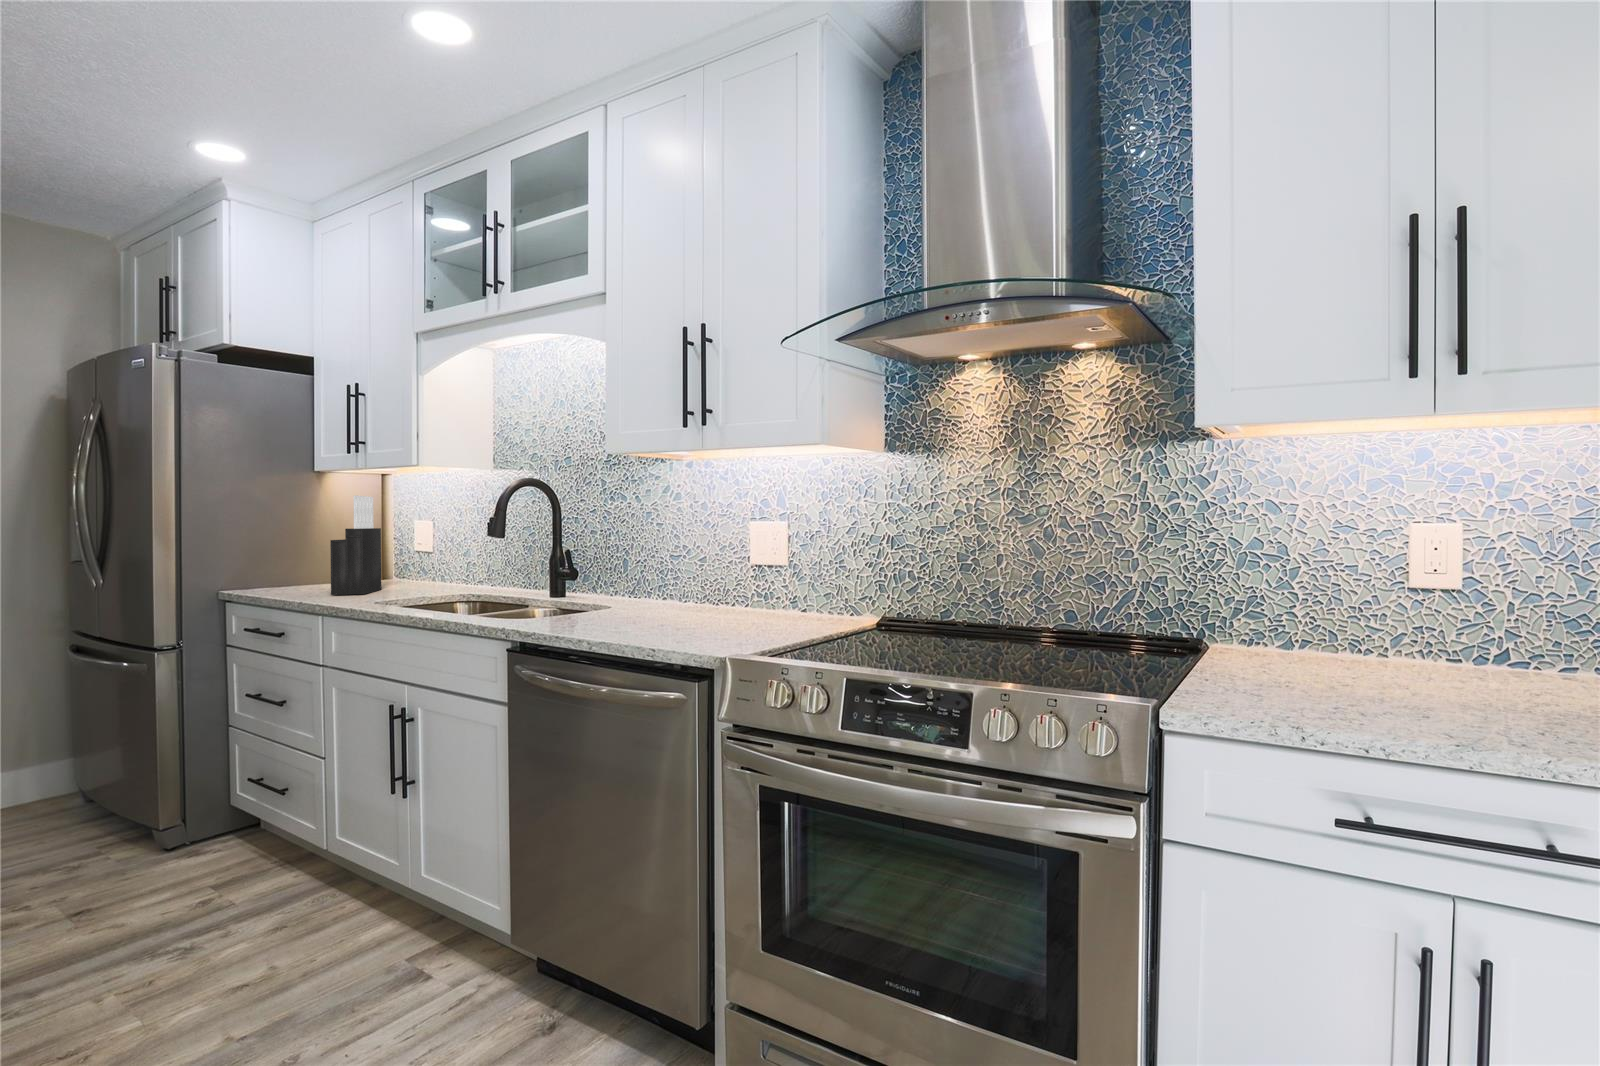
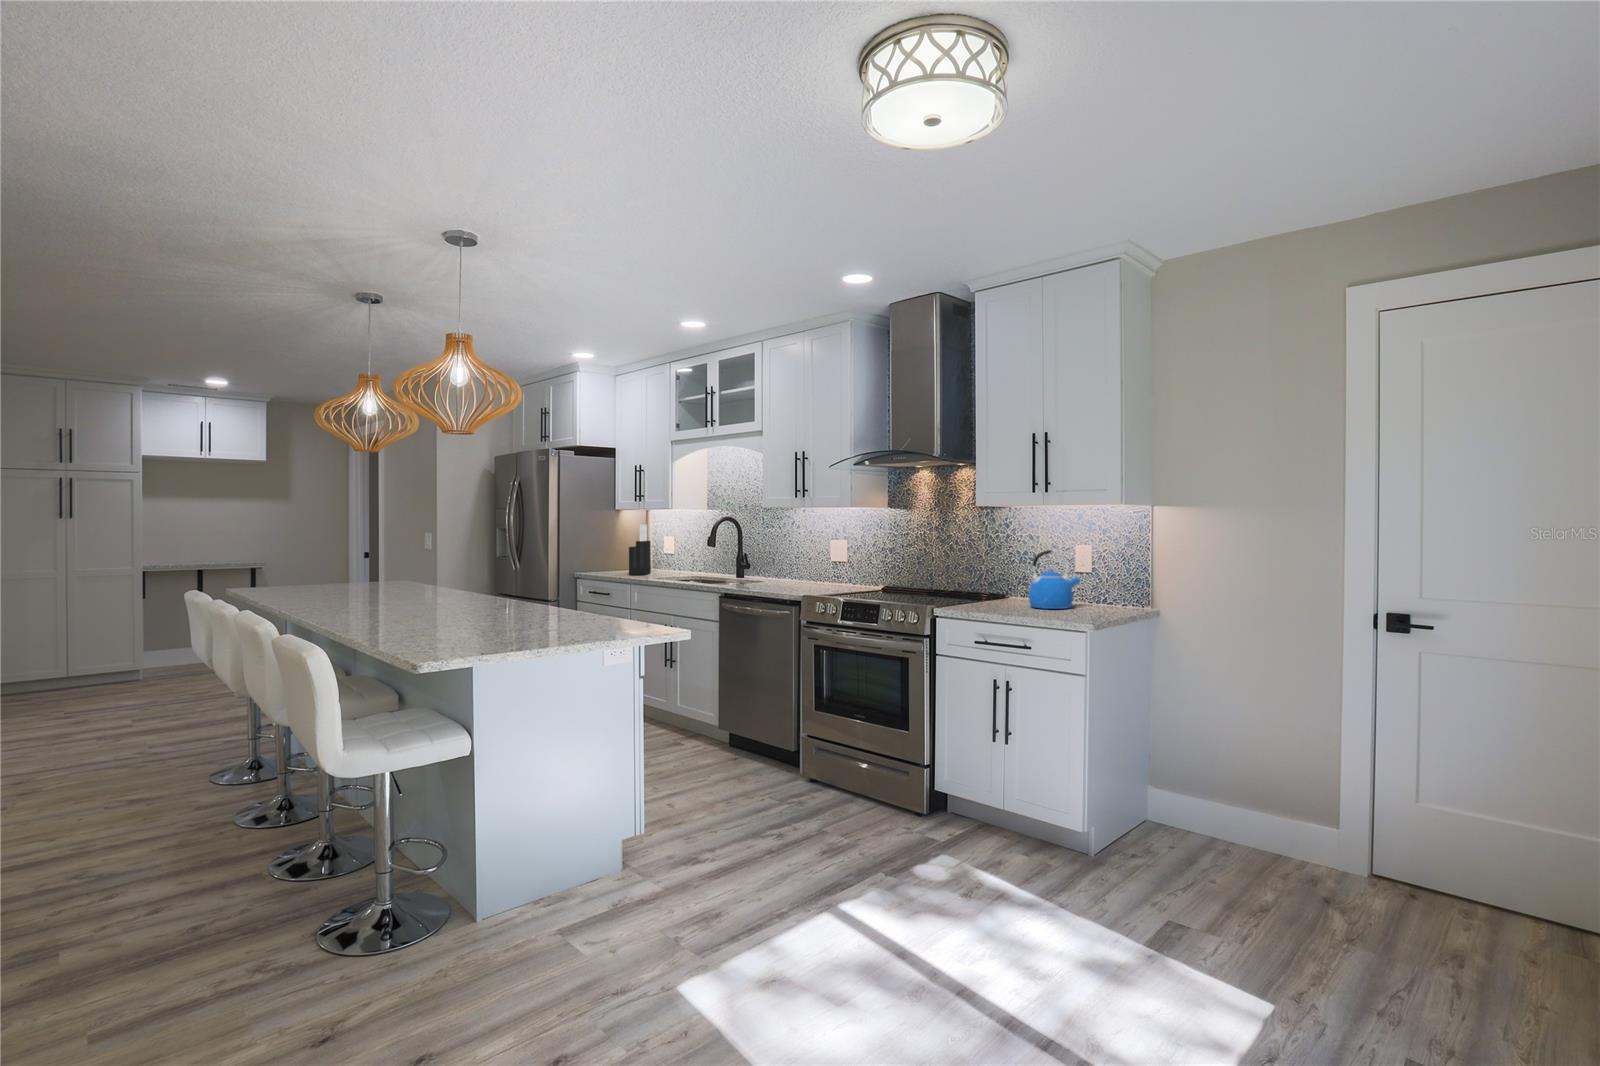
kettle: none [1358,531,1501,694] -> present [1029,550,1080,609]

